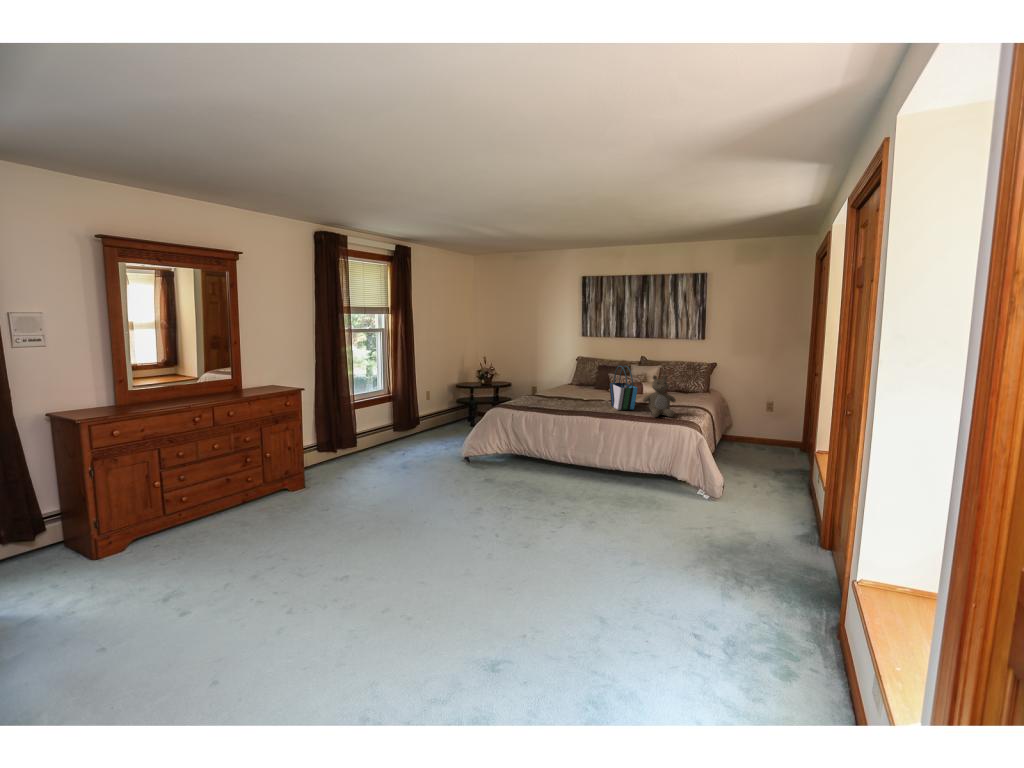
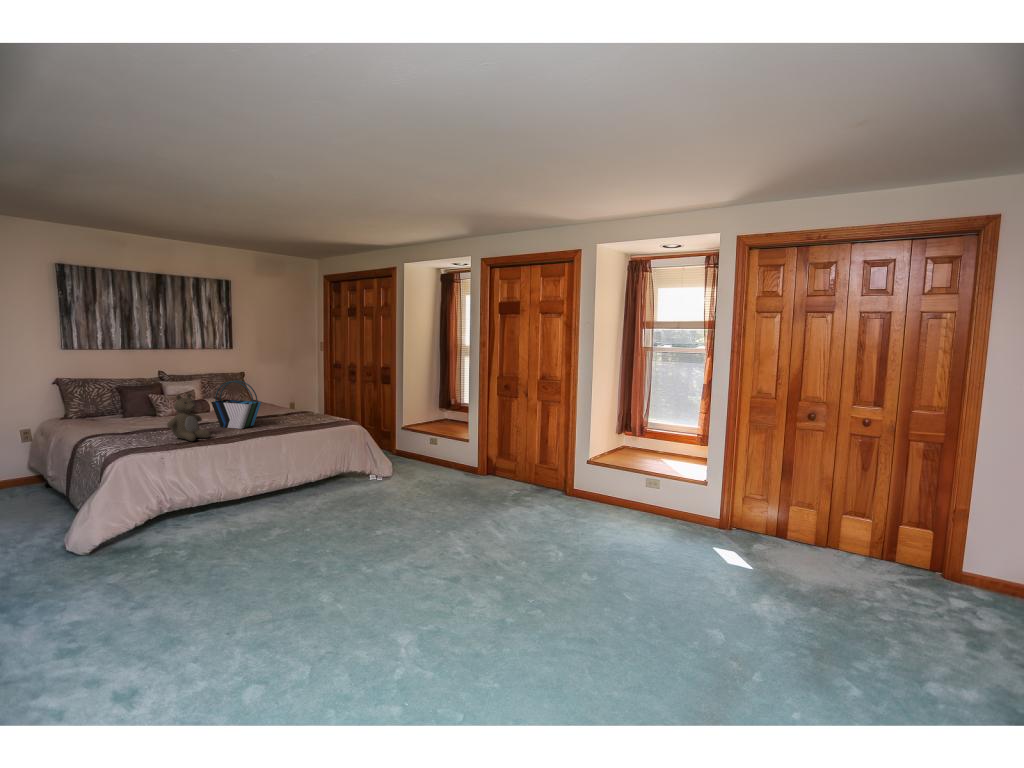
teddy bear: present [643,375,676,417] -> present [167,393,211,441]

